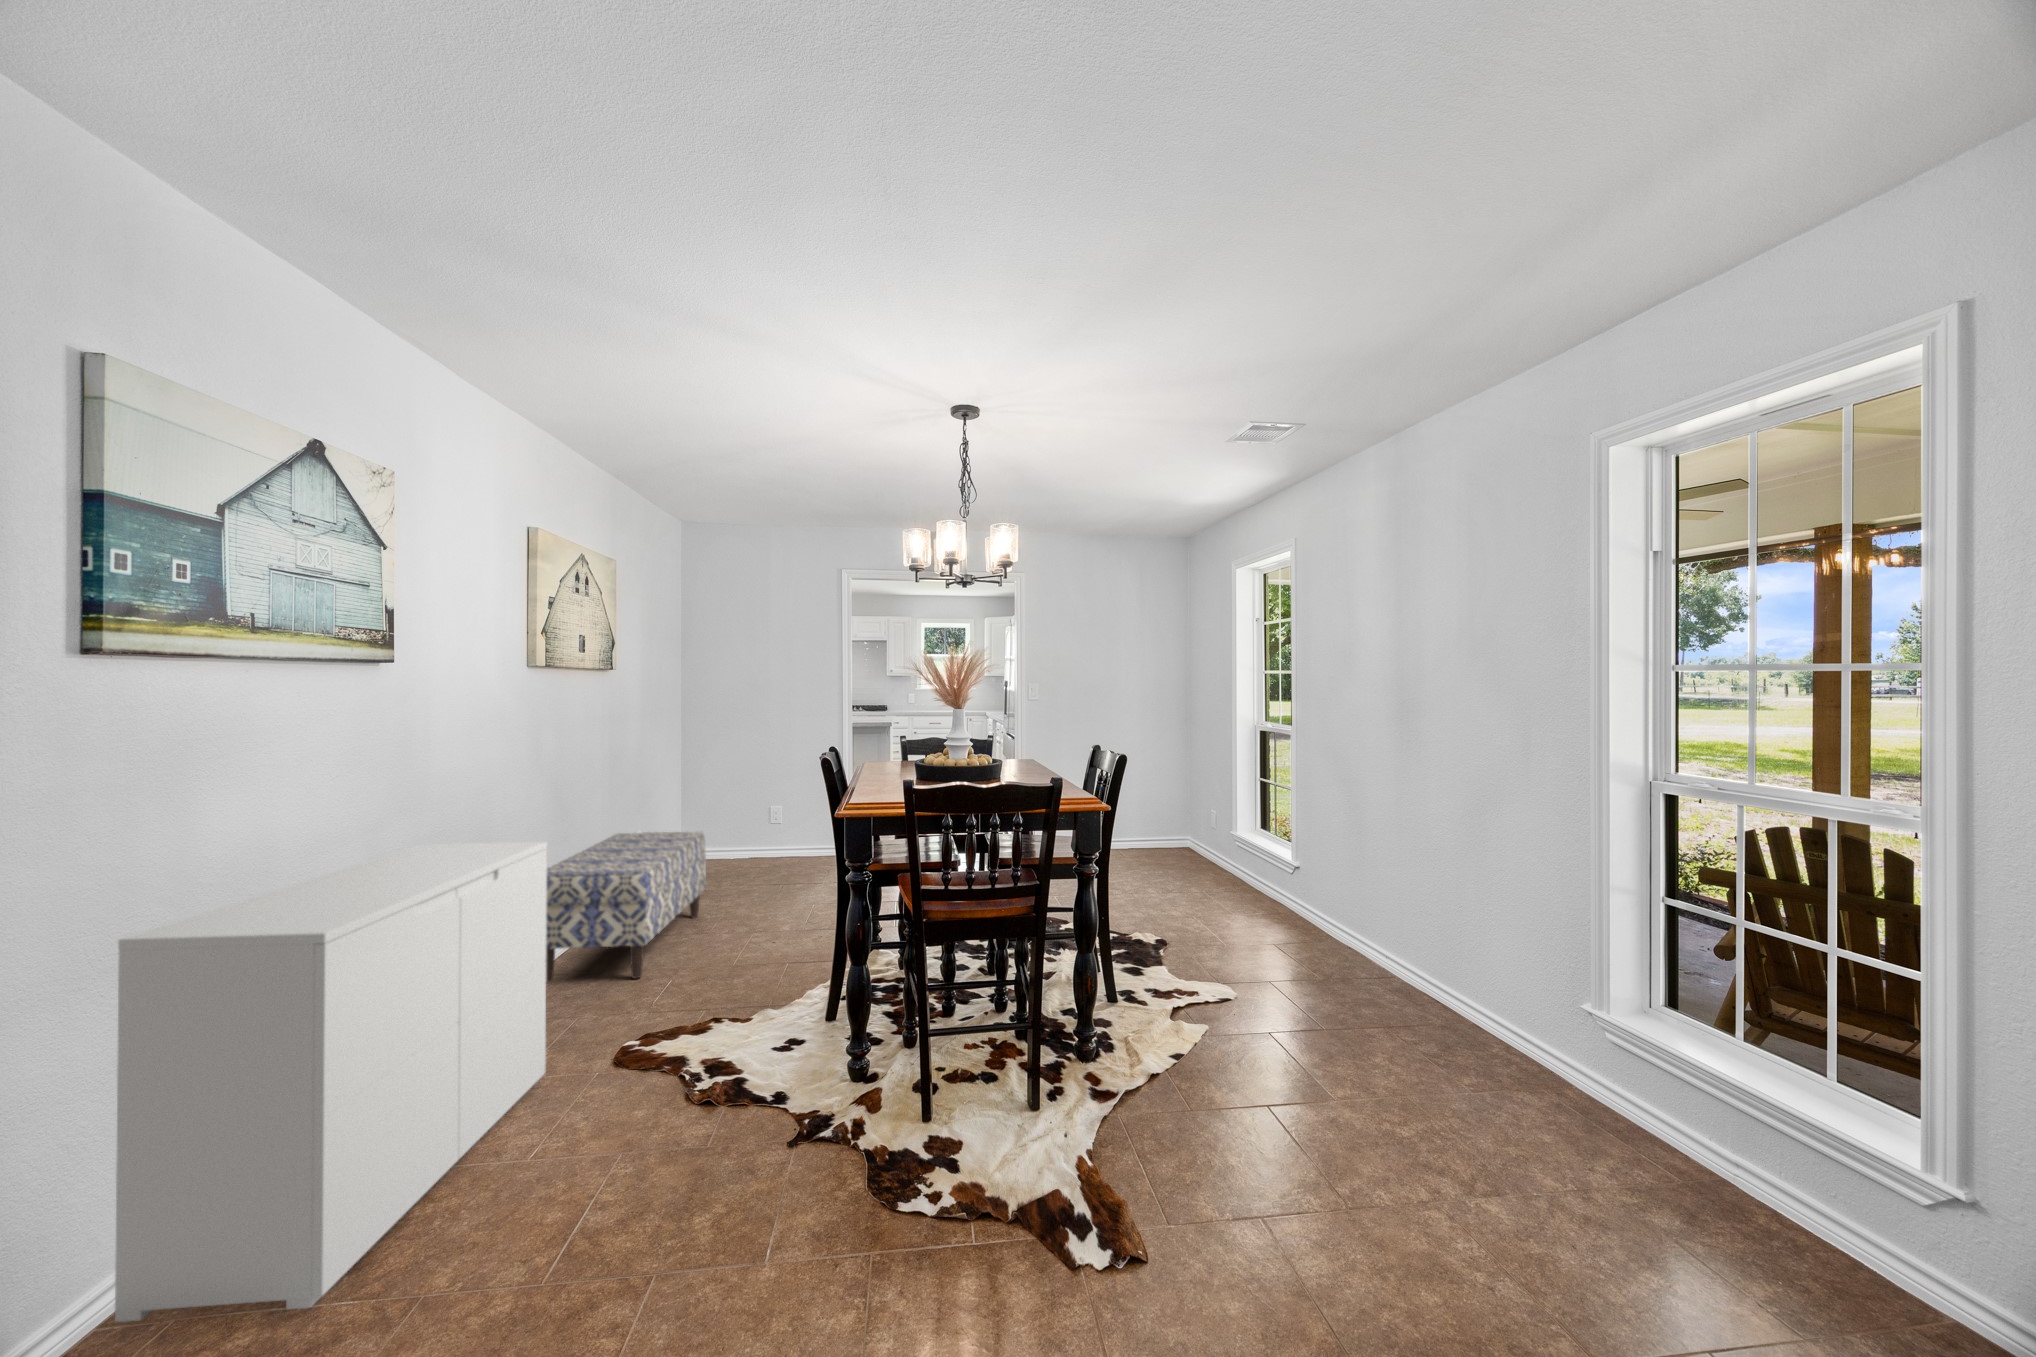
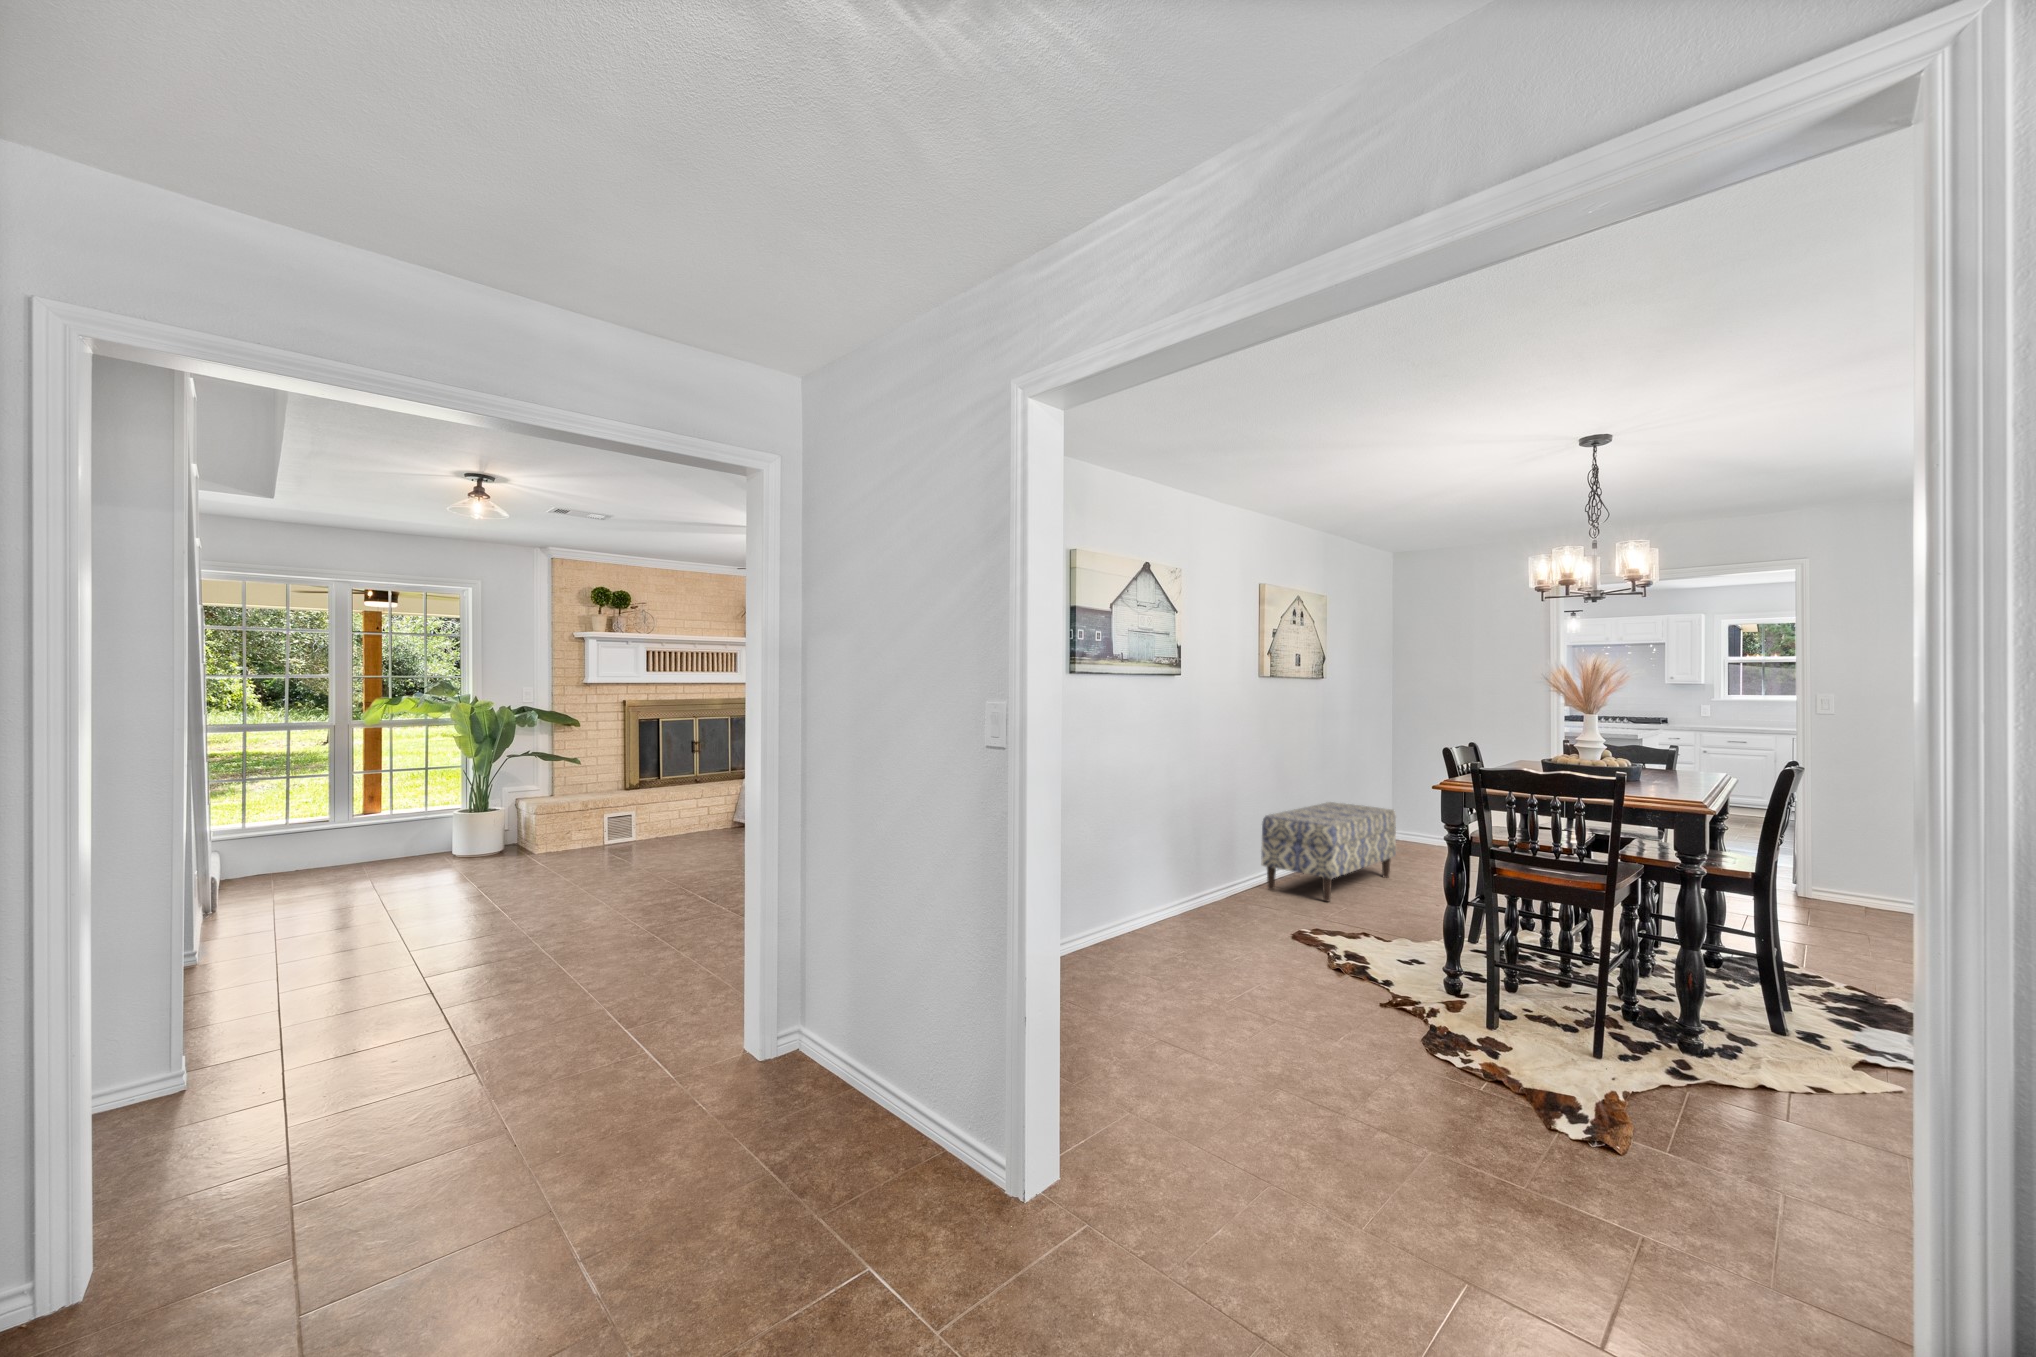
cabinet: present [115,842,547,1322] -> none [1075,780,1255,976]

